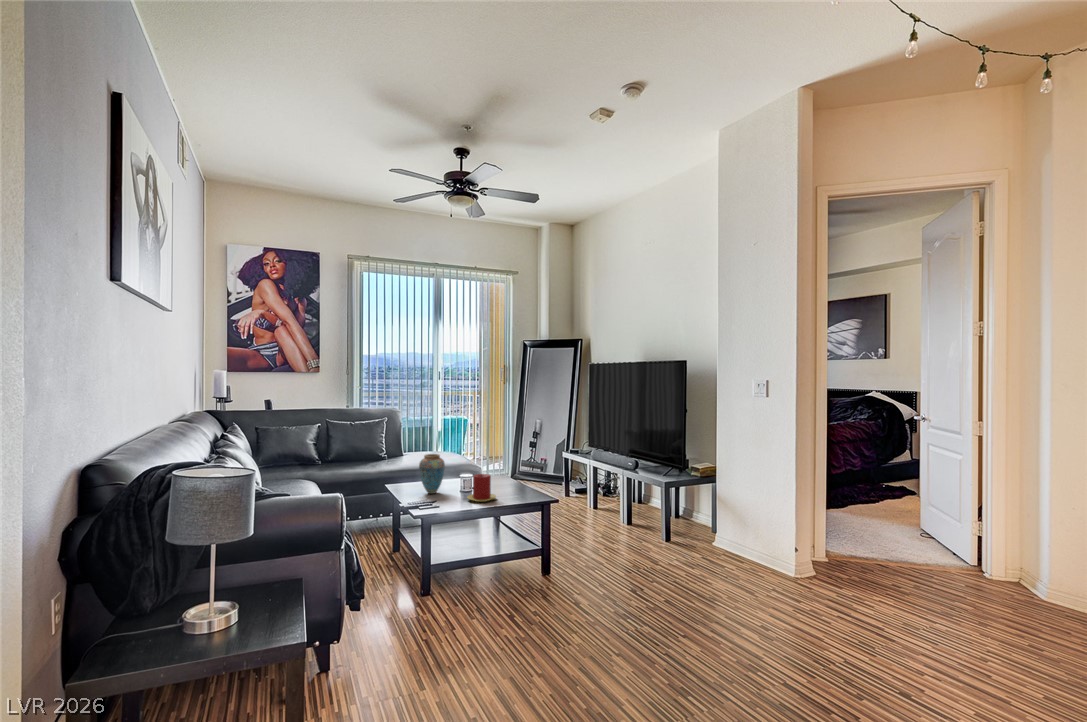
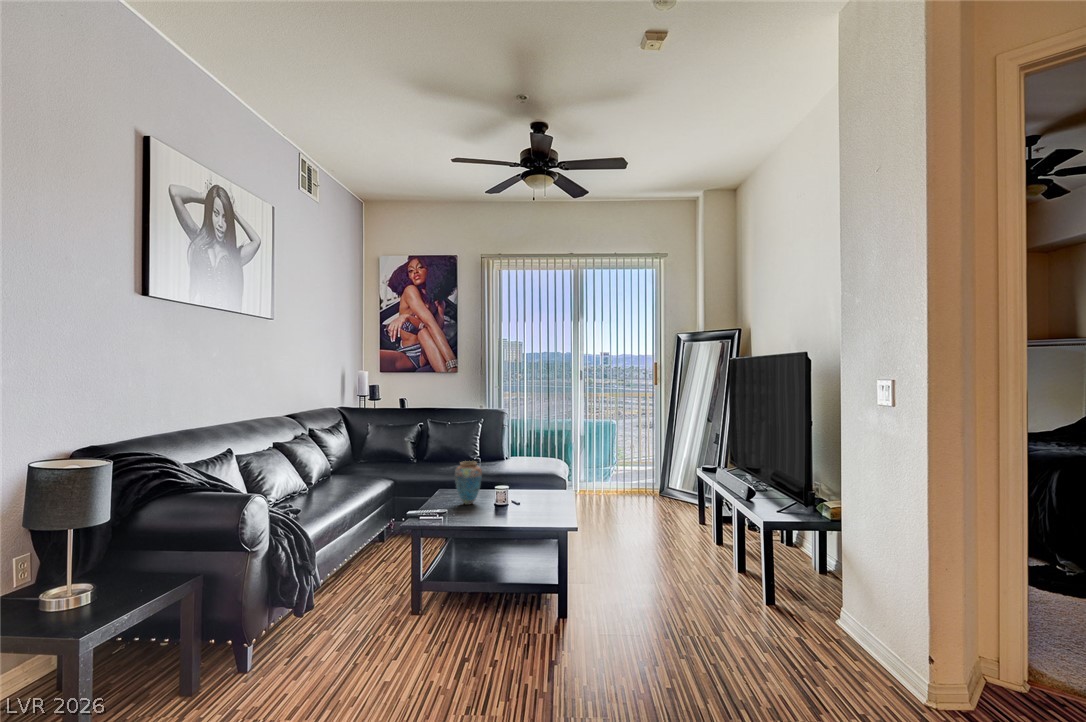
candle: present [467,474,496,502] -> none [482,489,516,521]

